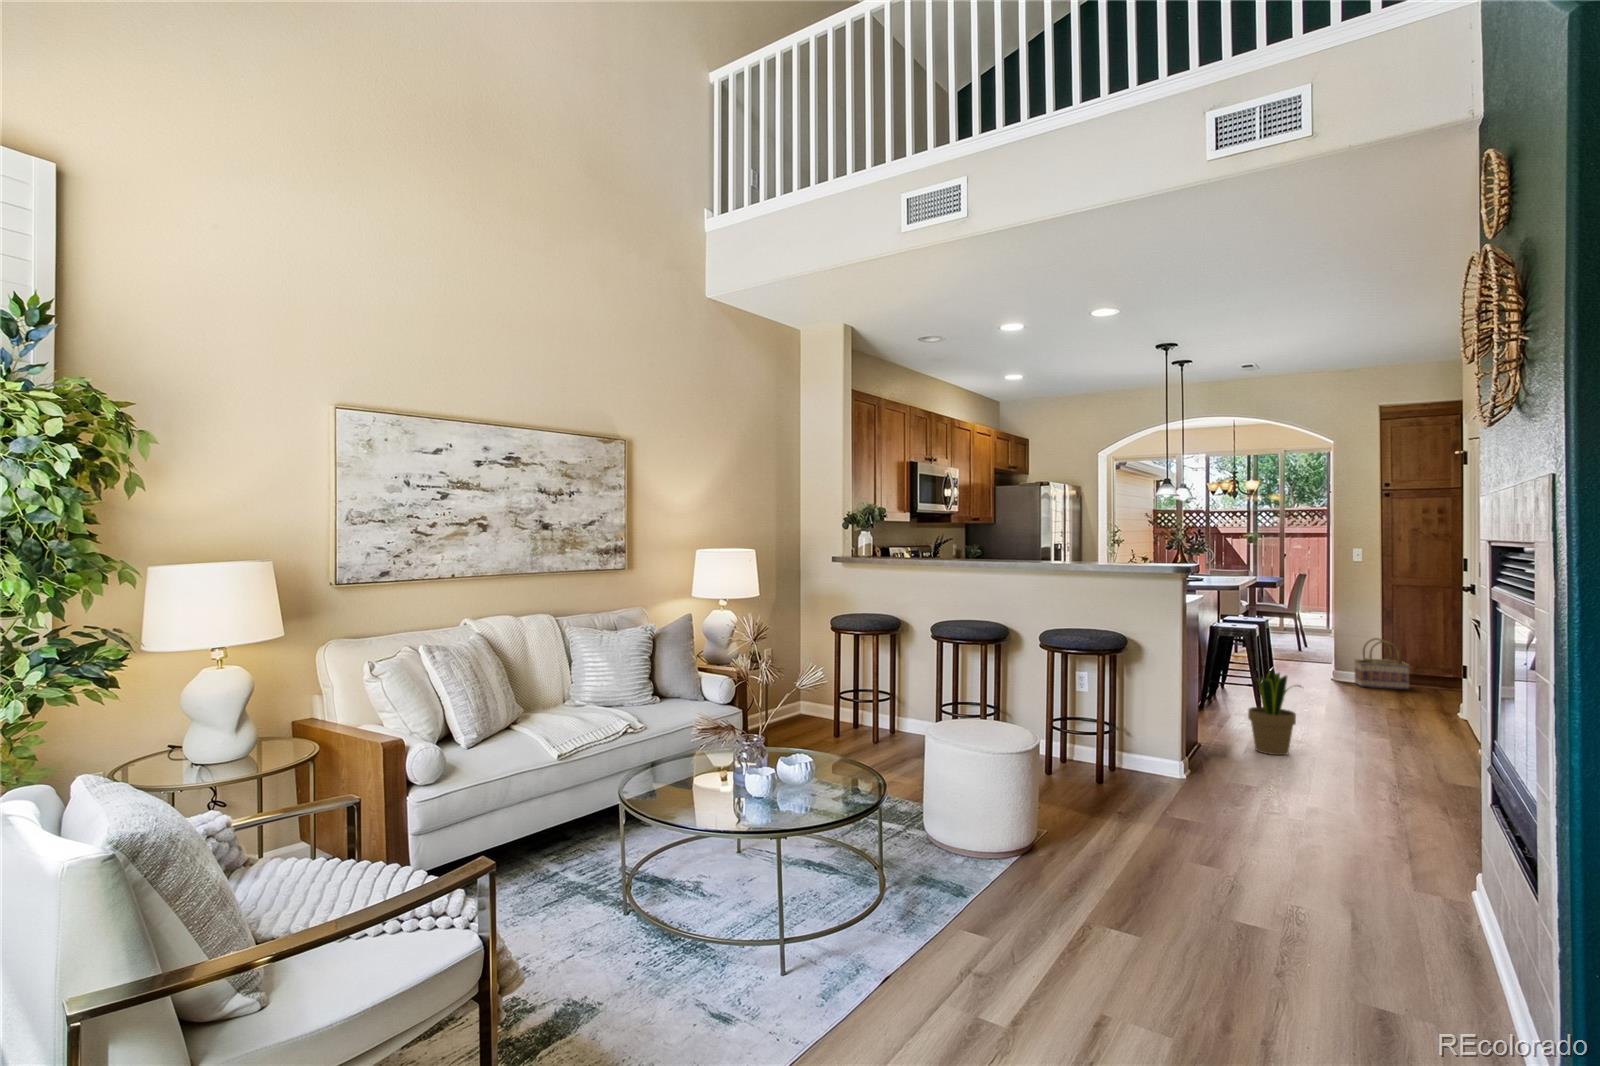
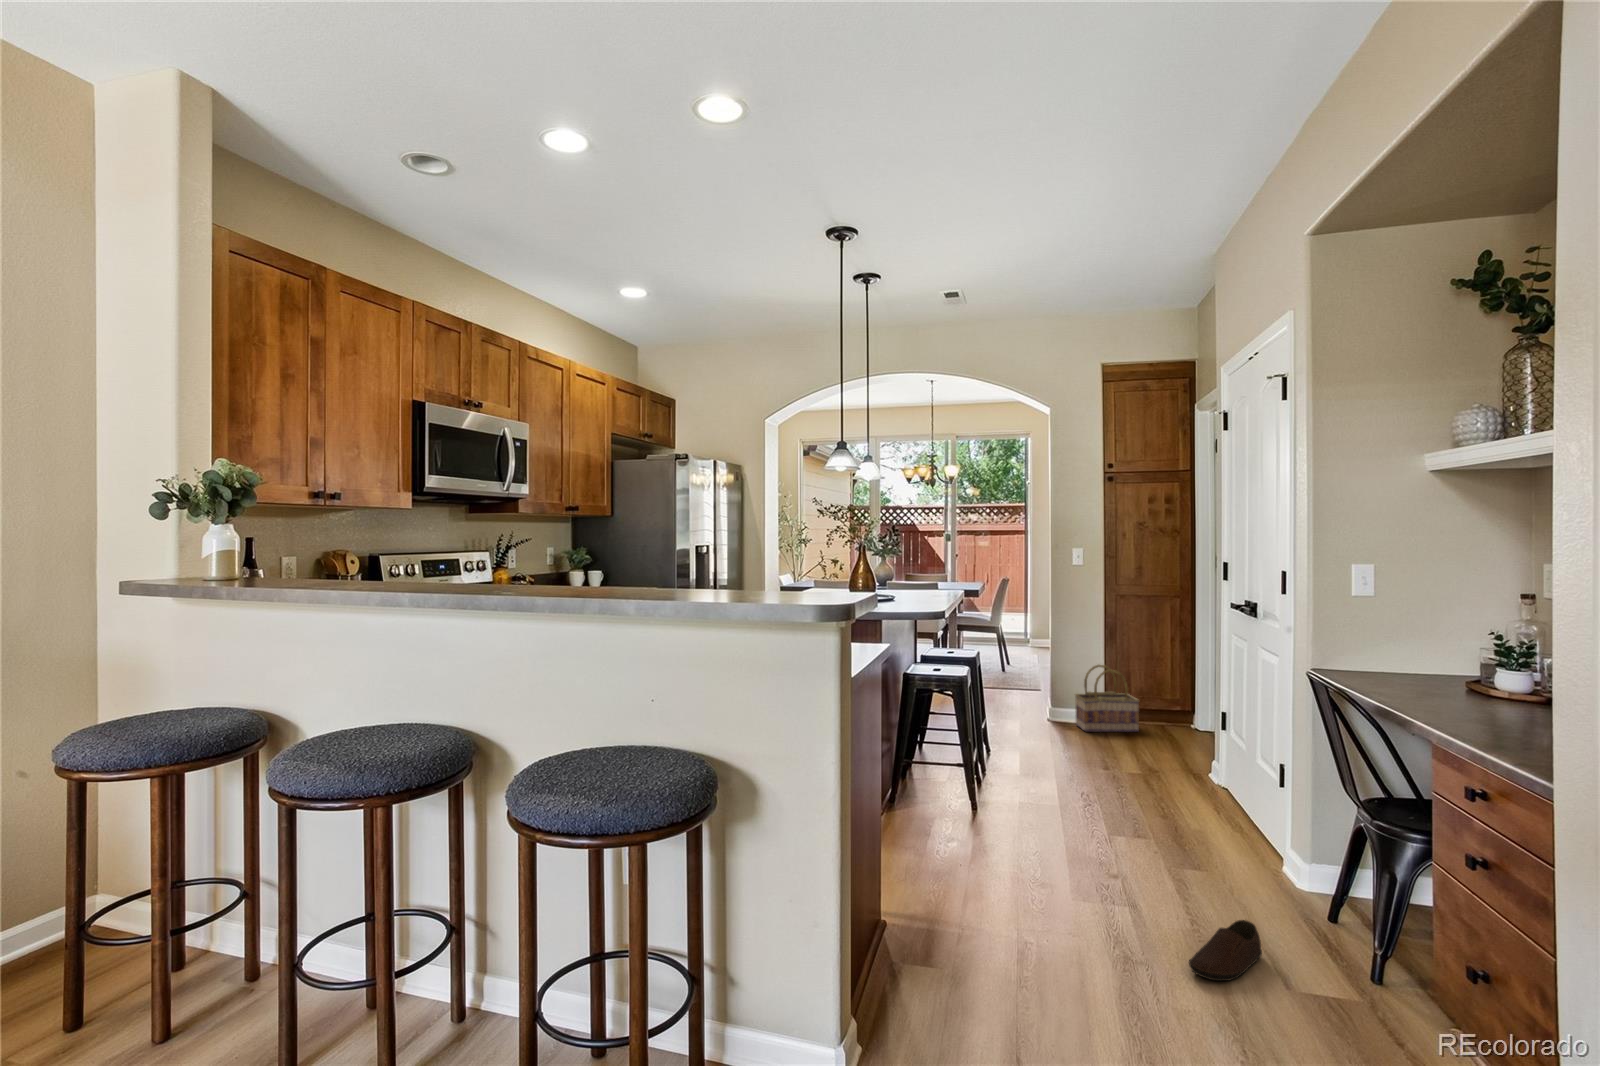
potted plant: present [1248,670,1301,755] -> none [967,782,1061,959]
shoe: none [1375,748,1425,769] -> present [1189,920,1262,981]

